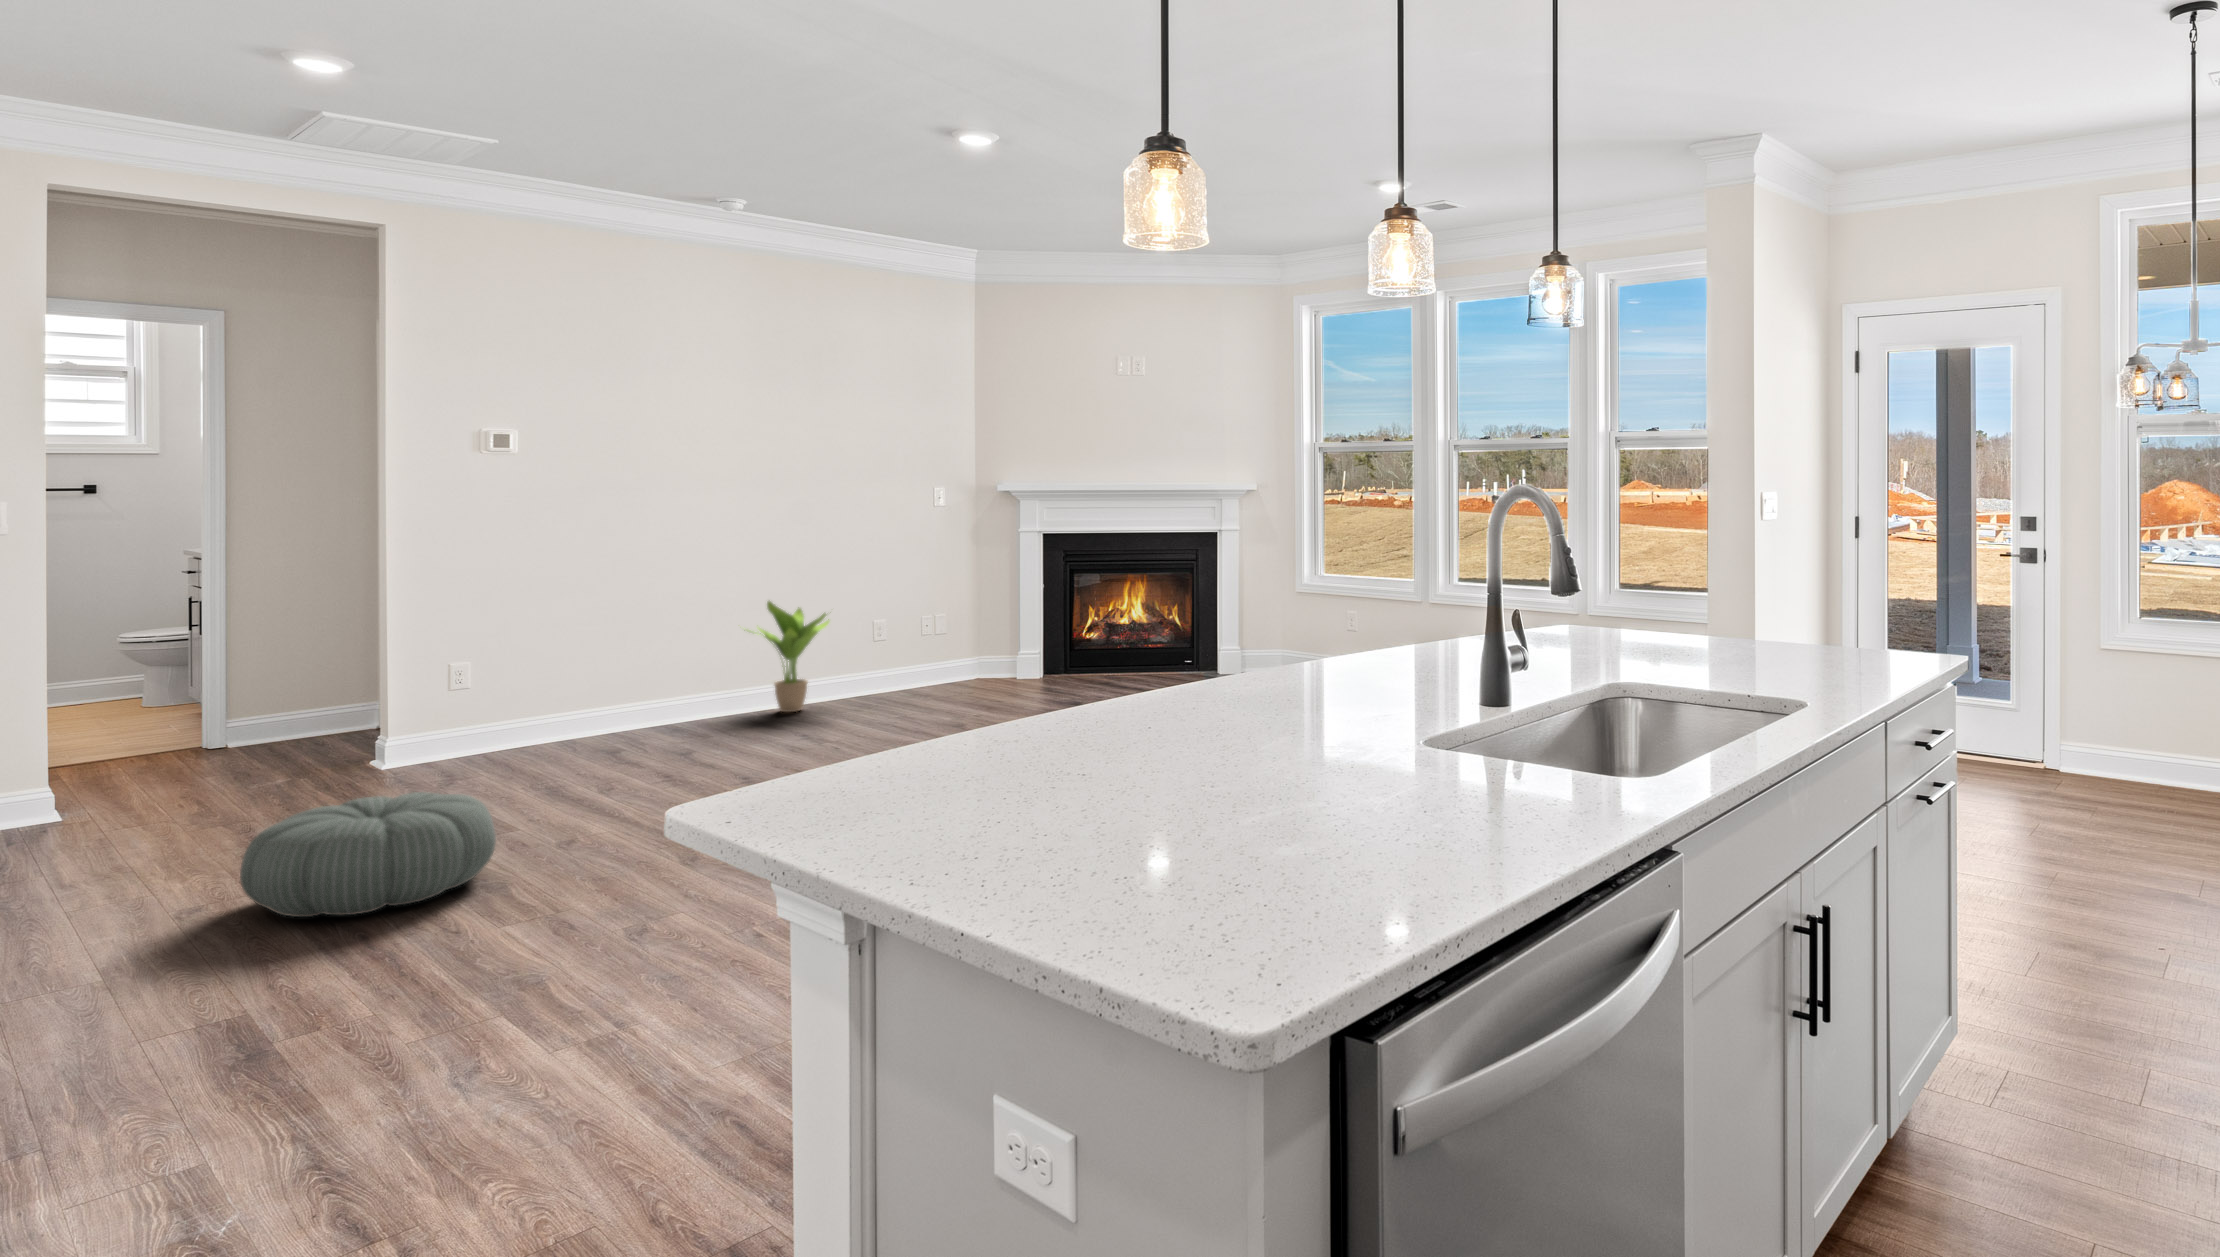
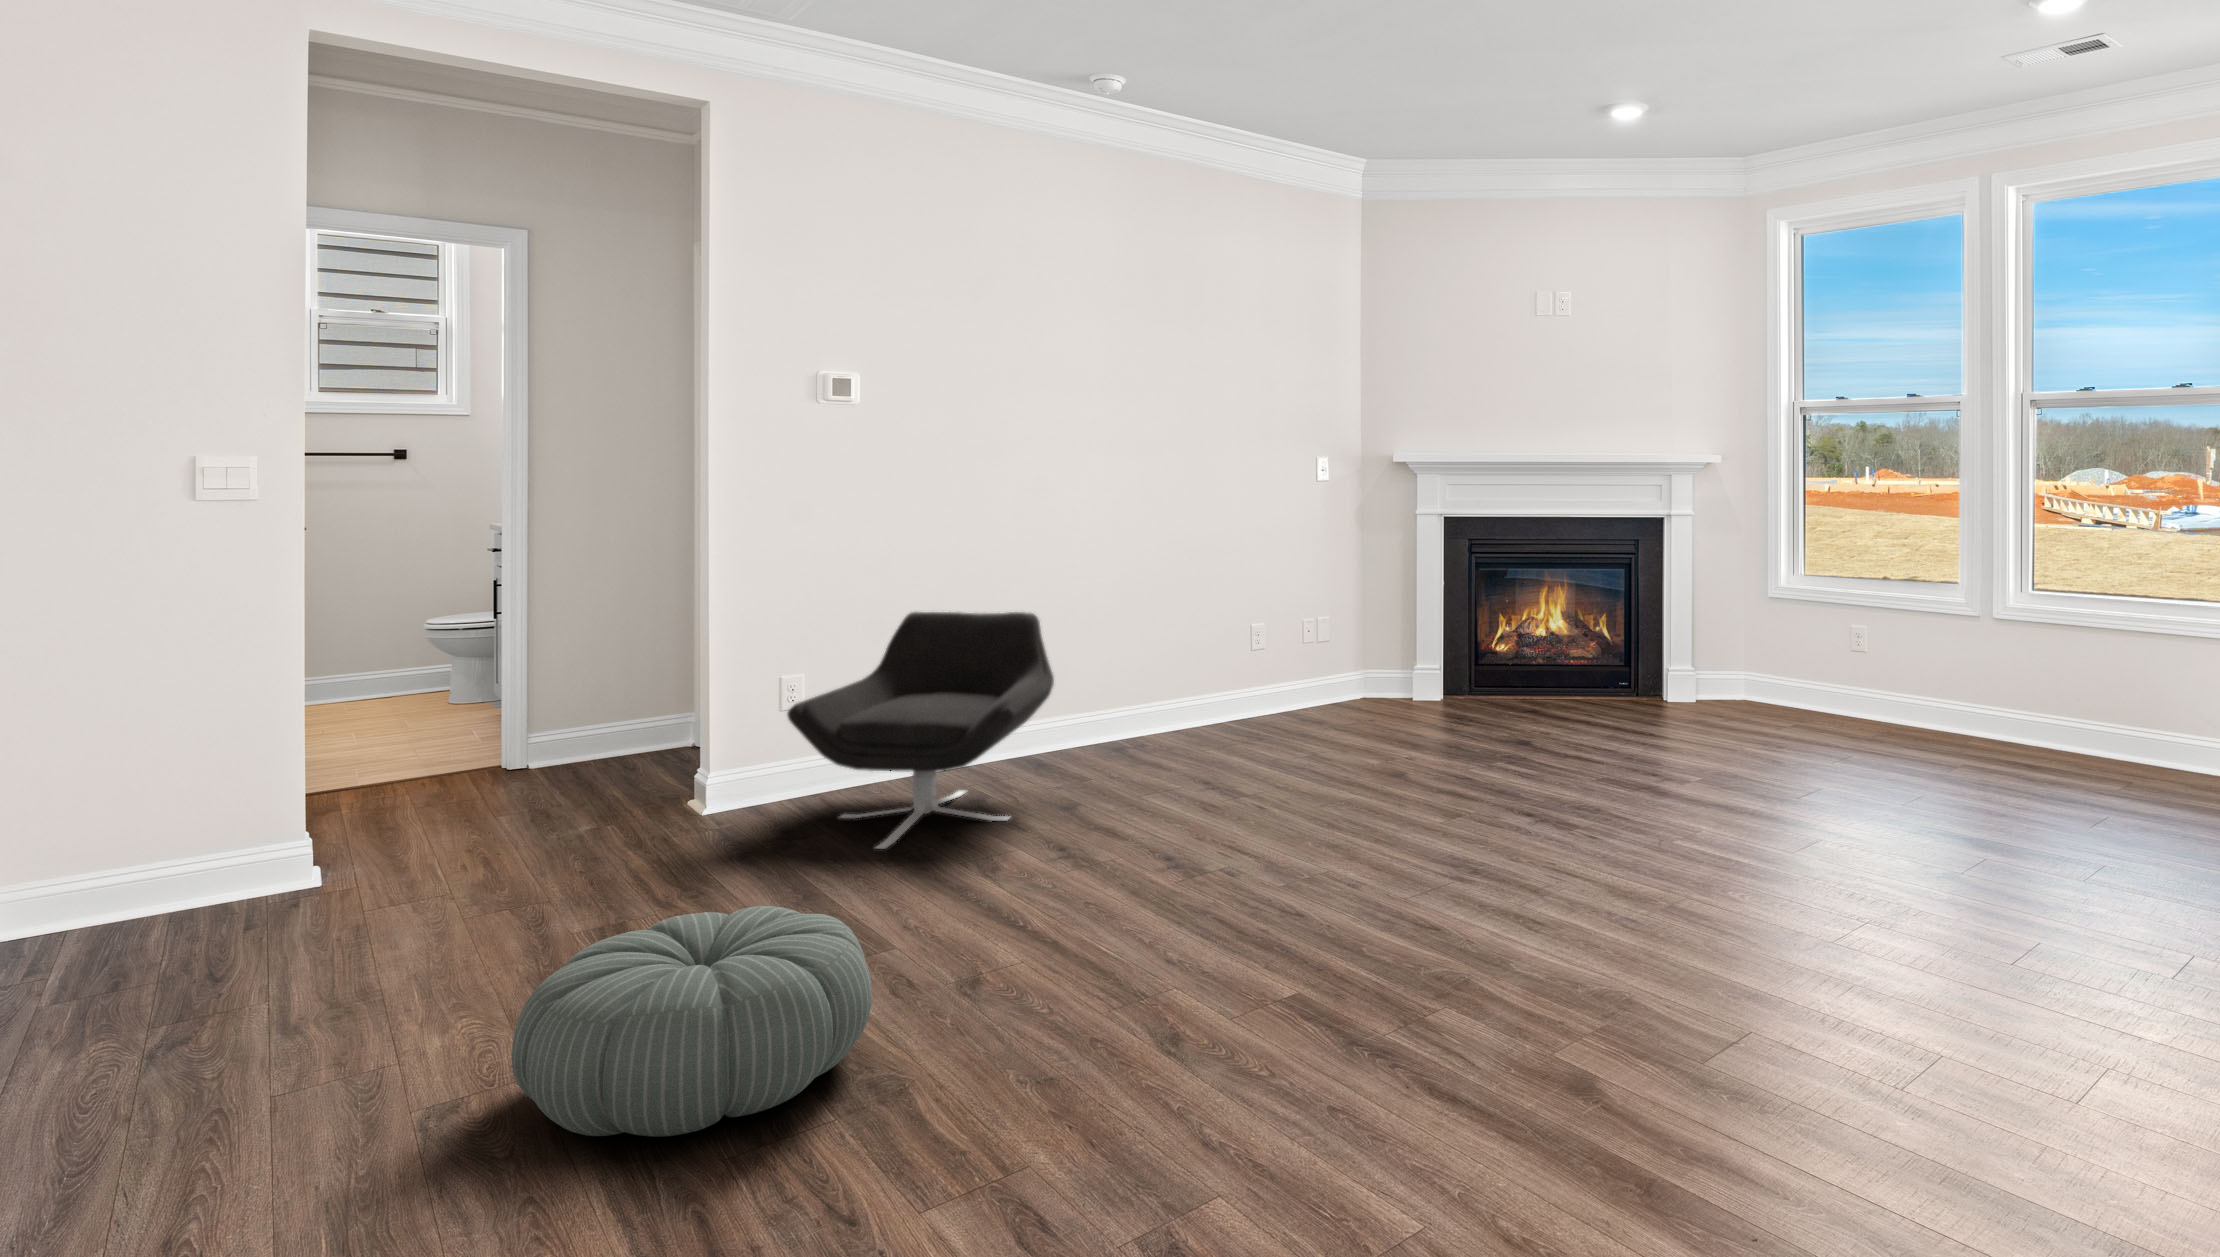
potted plant: present [759,601,829,712] -> none [1102,601,1214,743]
lounge chair: none [455,610,684,782] -> present [787,612,1054,849]

